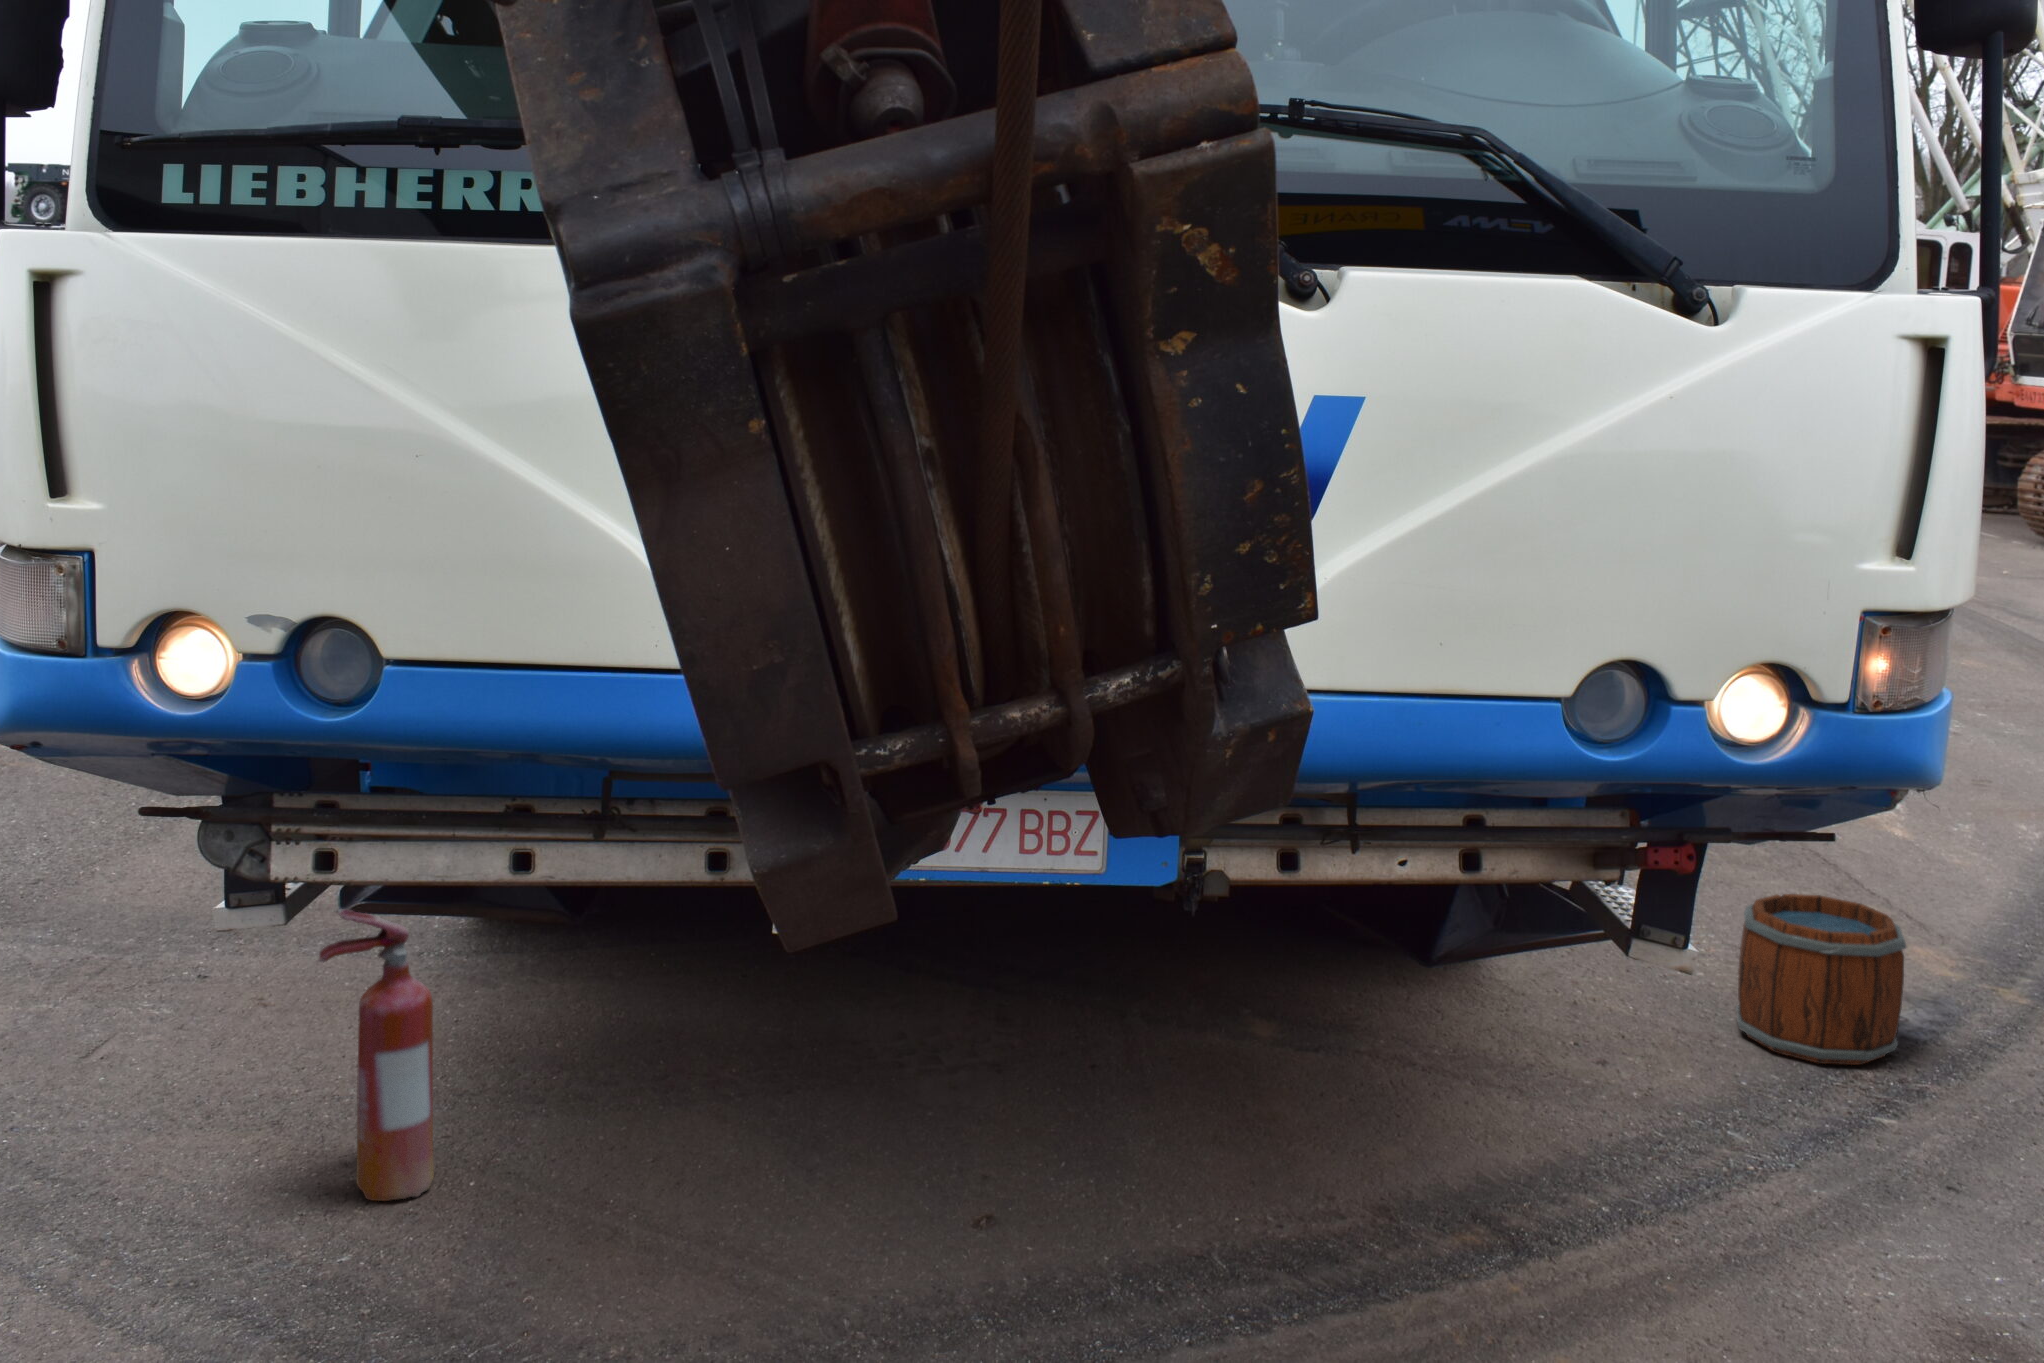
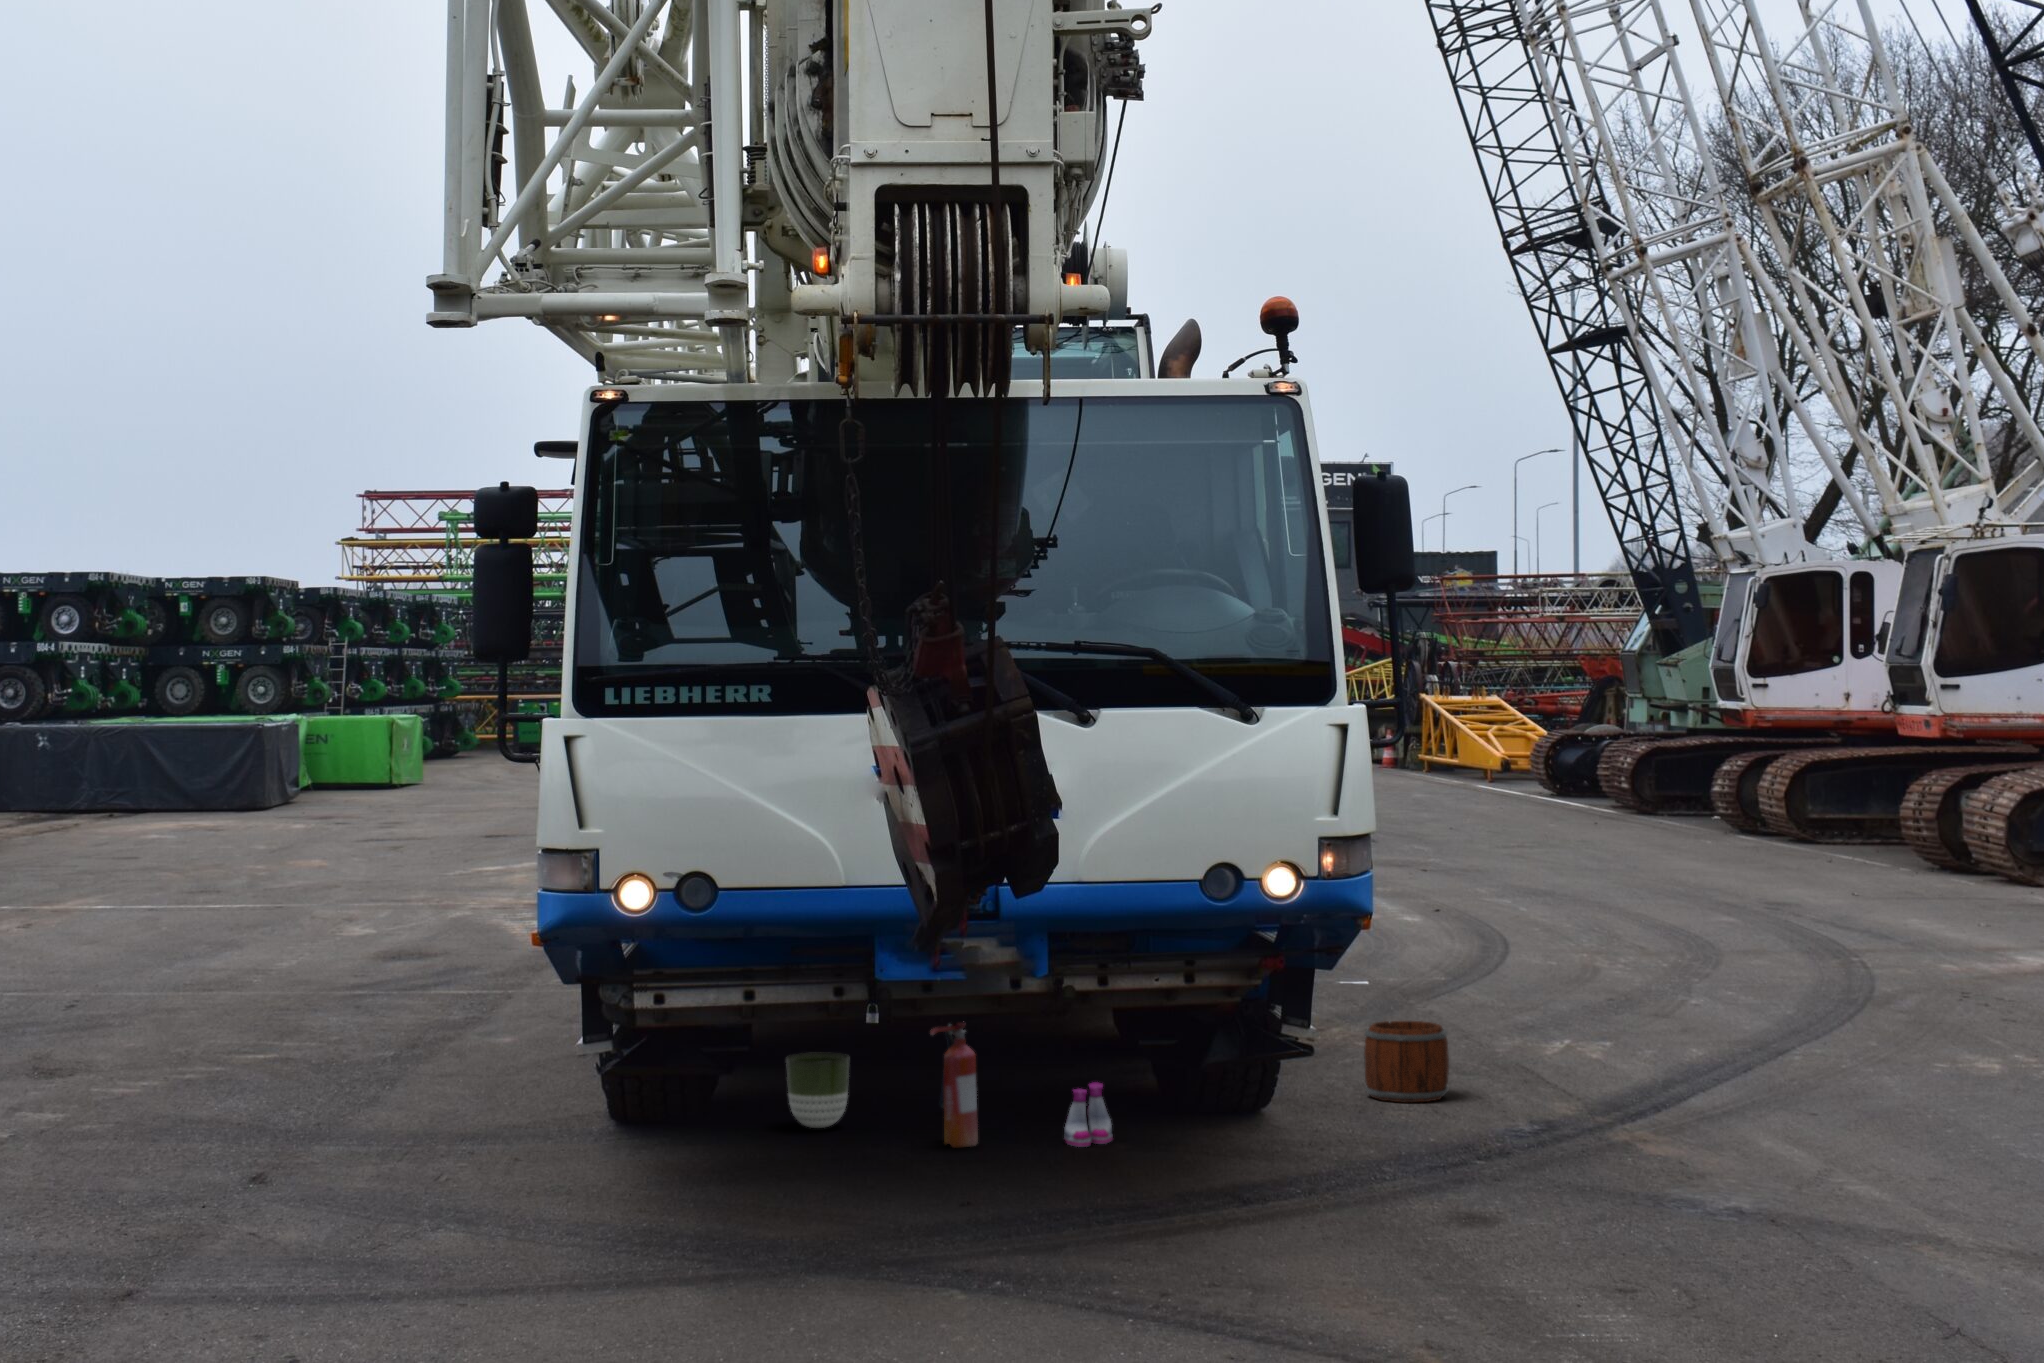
fire extinguisher: present [317,909,434,1201] -> present [930,1021,978,1147]
planter: none [630,950,761,1114] -> present [786,1052,849,1128]
boots: none [1198,1087,1303,1249] -> present [1064,1082,1113,1147]

